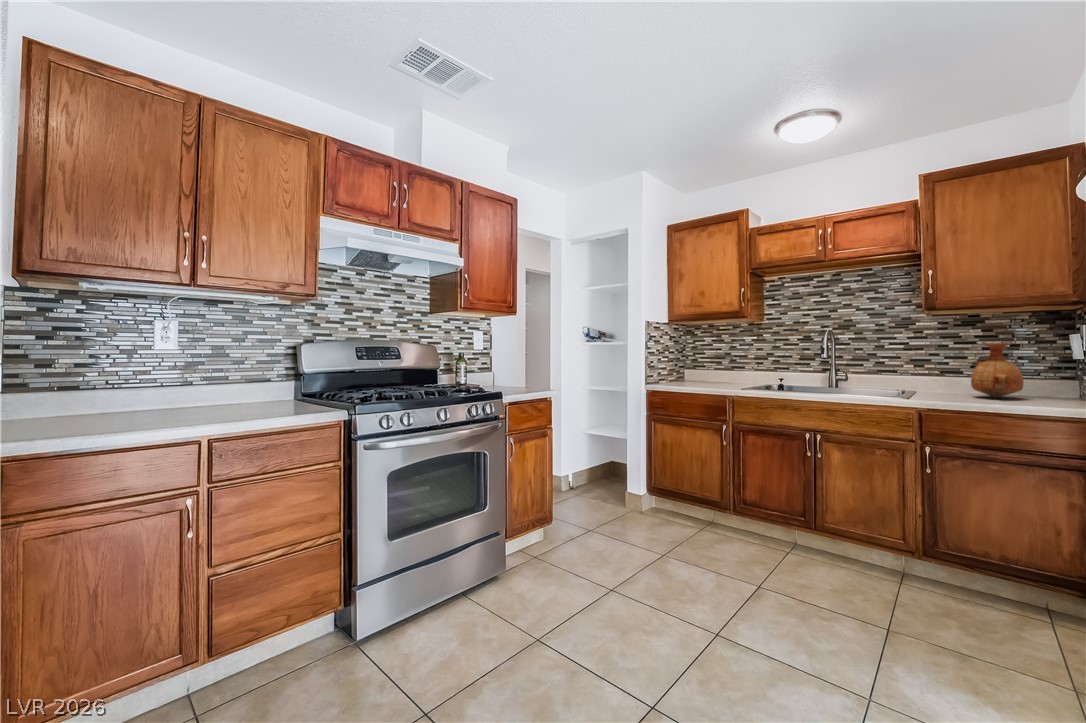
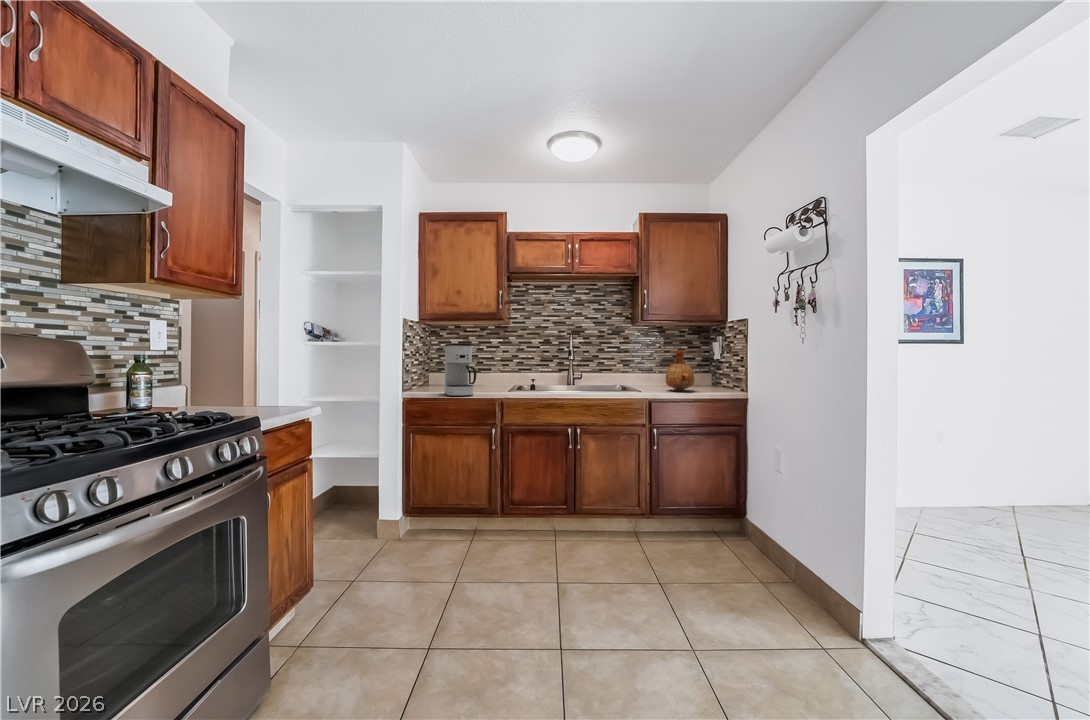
coffee maker: none [684,342,713,391] -> present [445,343,476,396]

